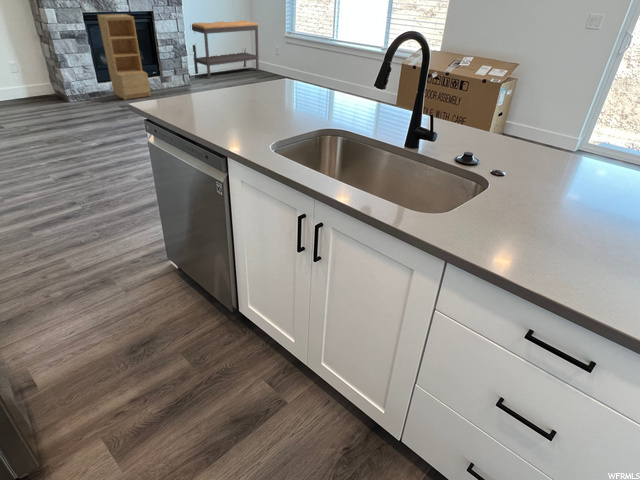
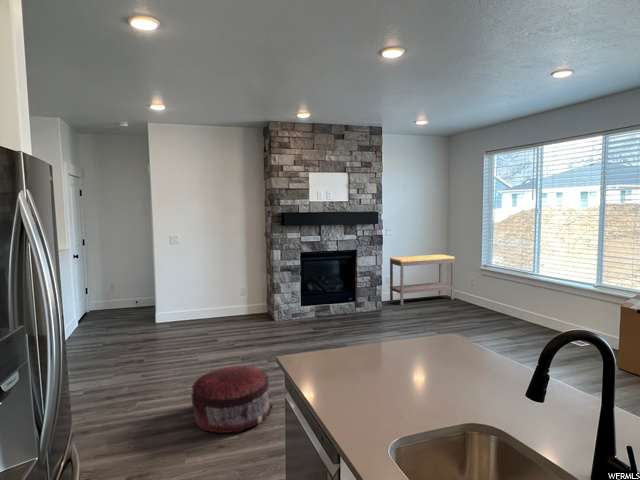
bookshelf: present [97,14,150,100] -> none [312,252,342,322]
pouf: none [19,145,118,211] -> present [191,366,272,433]

